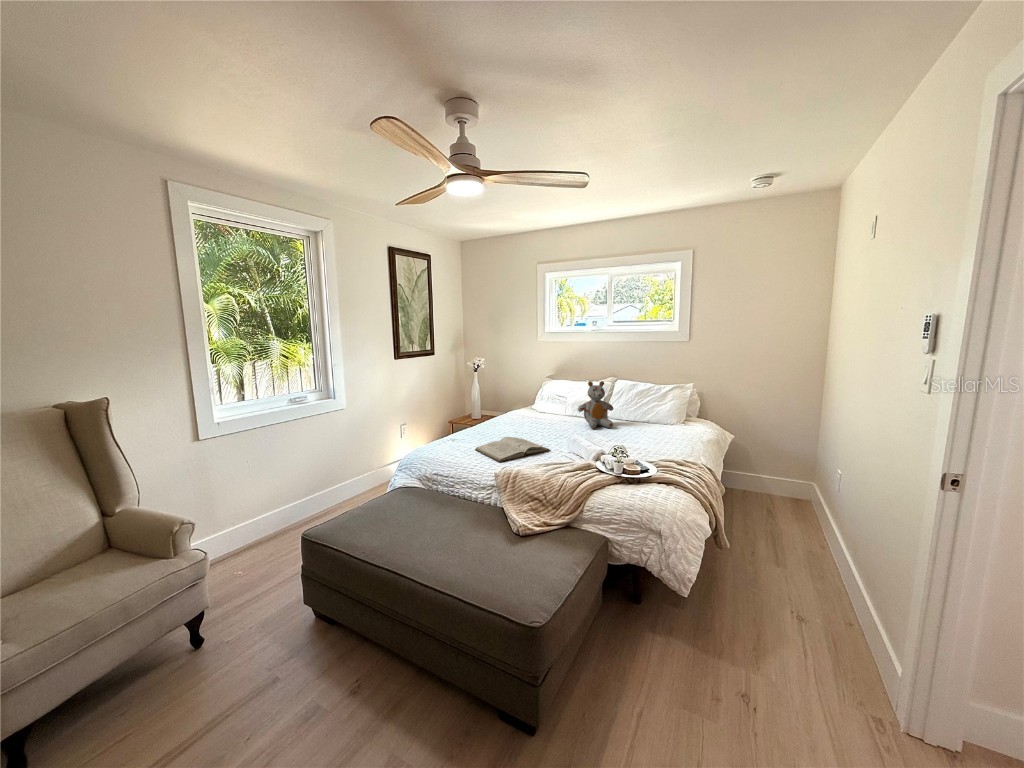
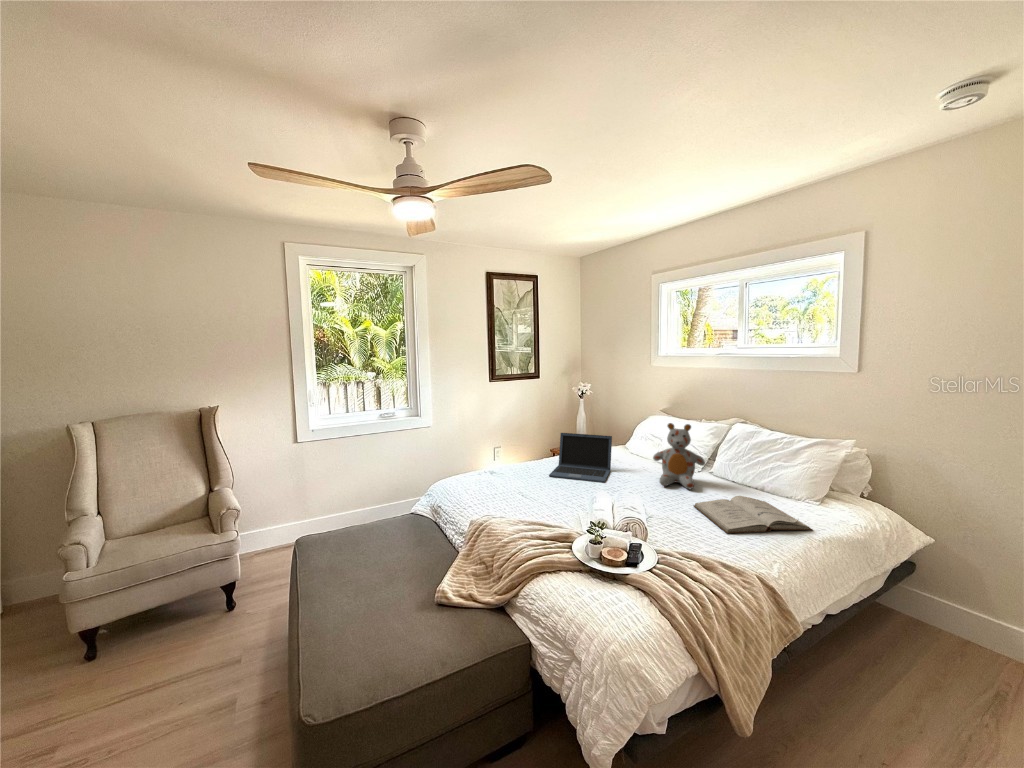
laptop: none [499,397,551,436] -> present [549,433,612,482]
book: present [475,437,550,462] -> present [693,496,813,533]

